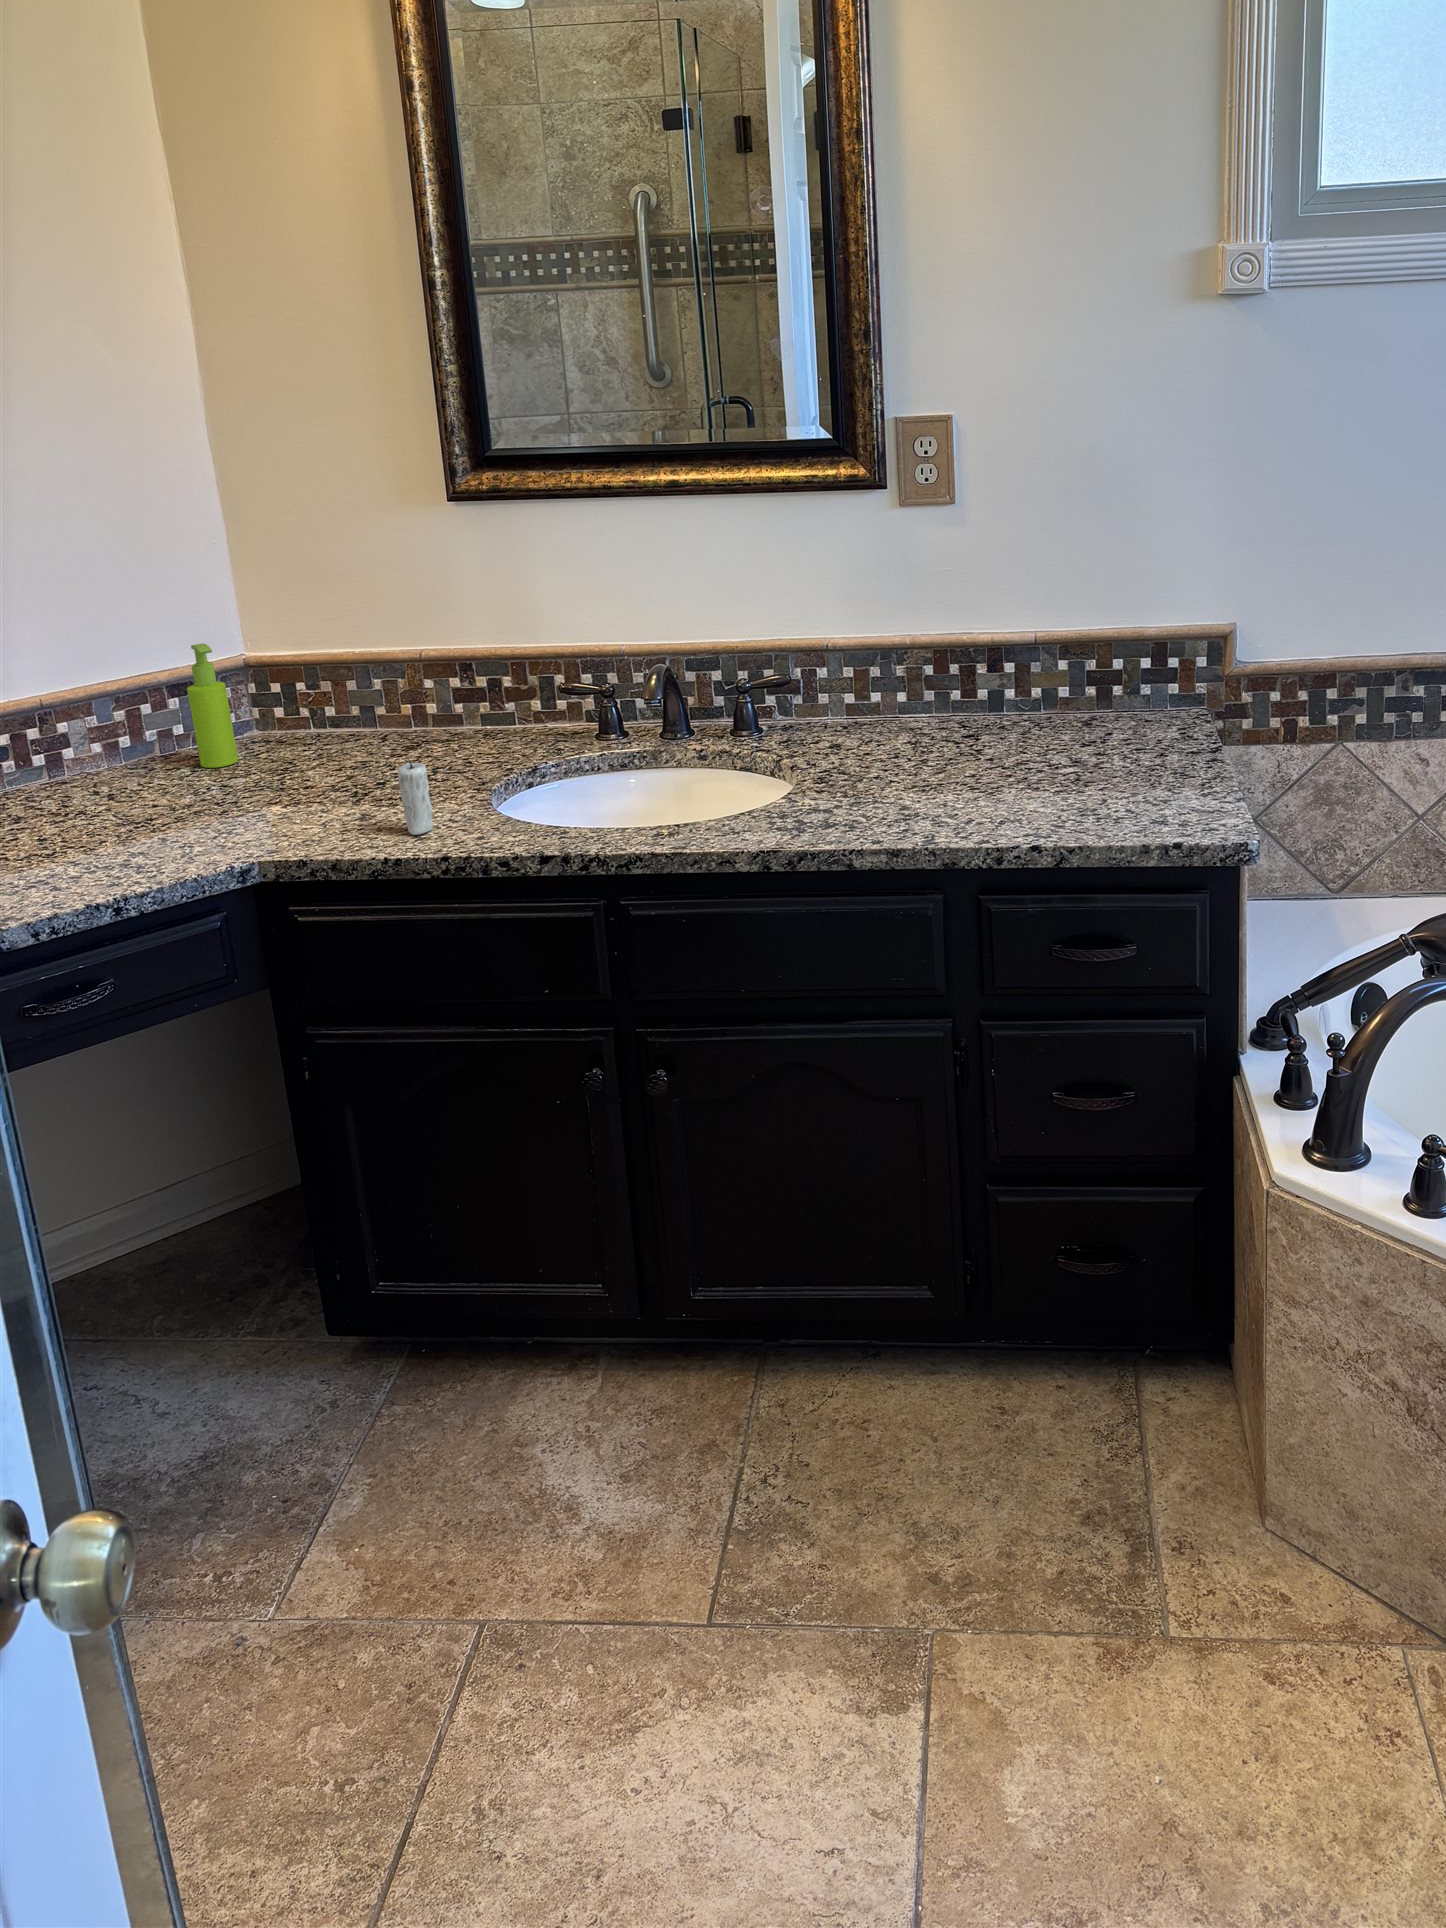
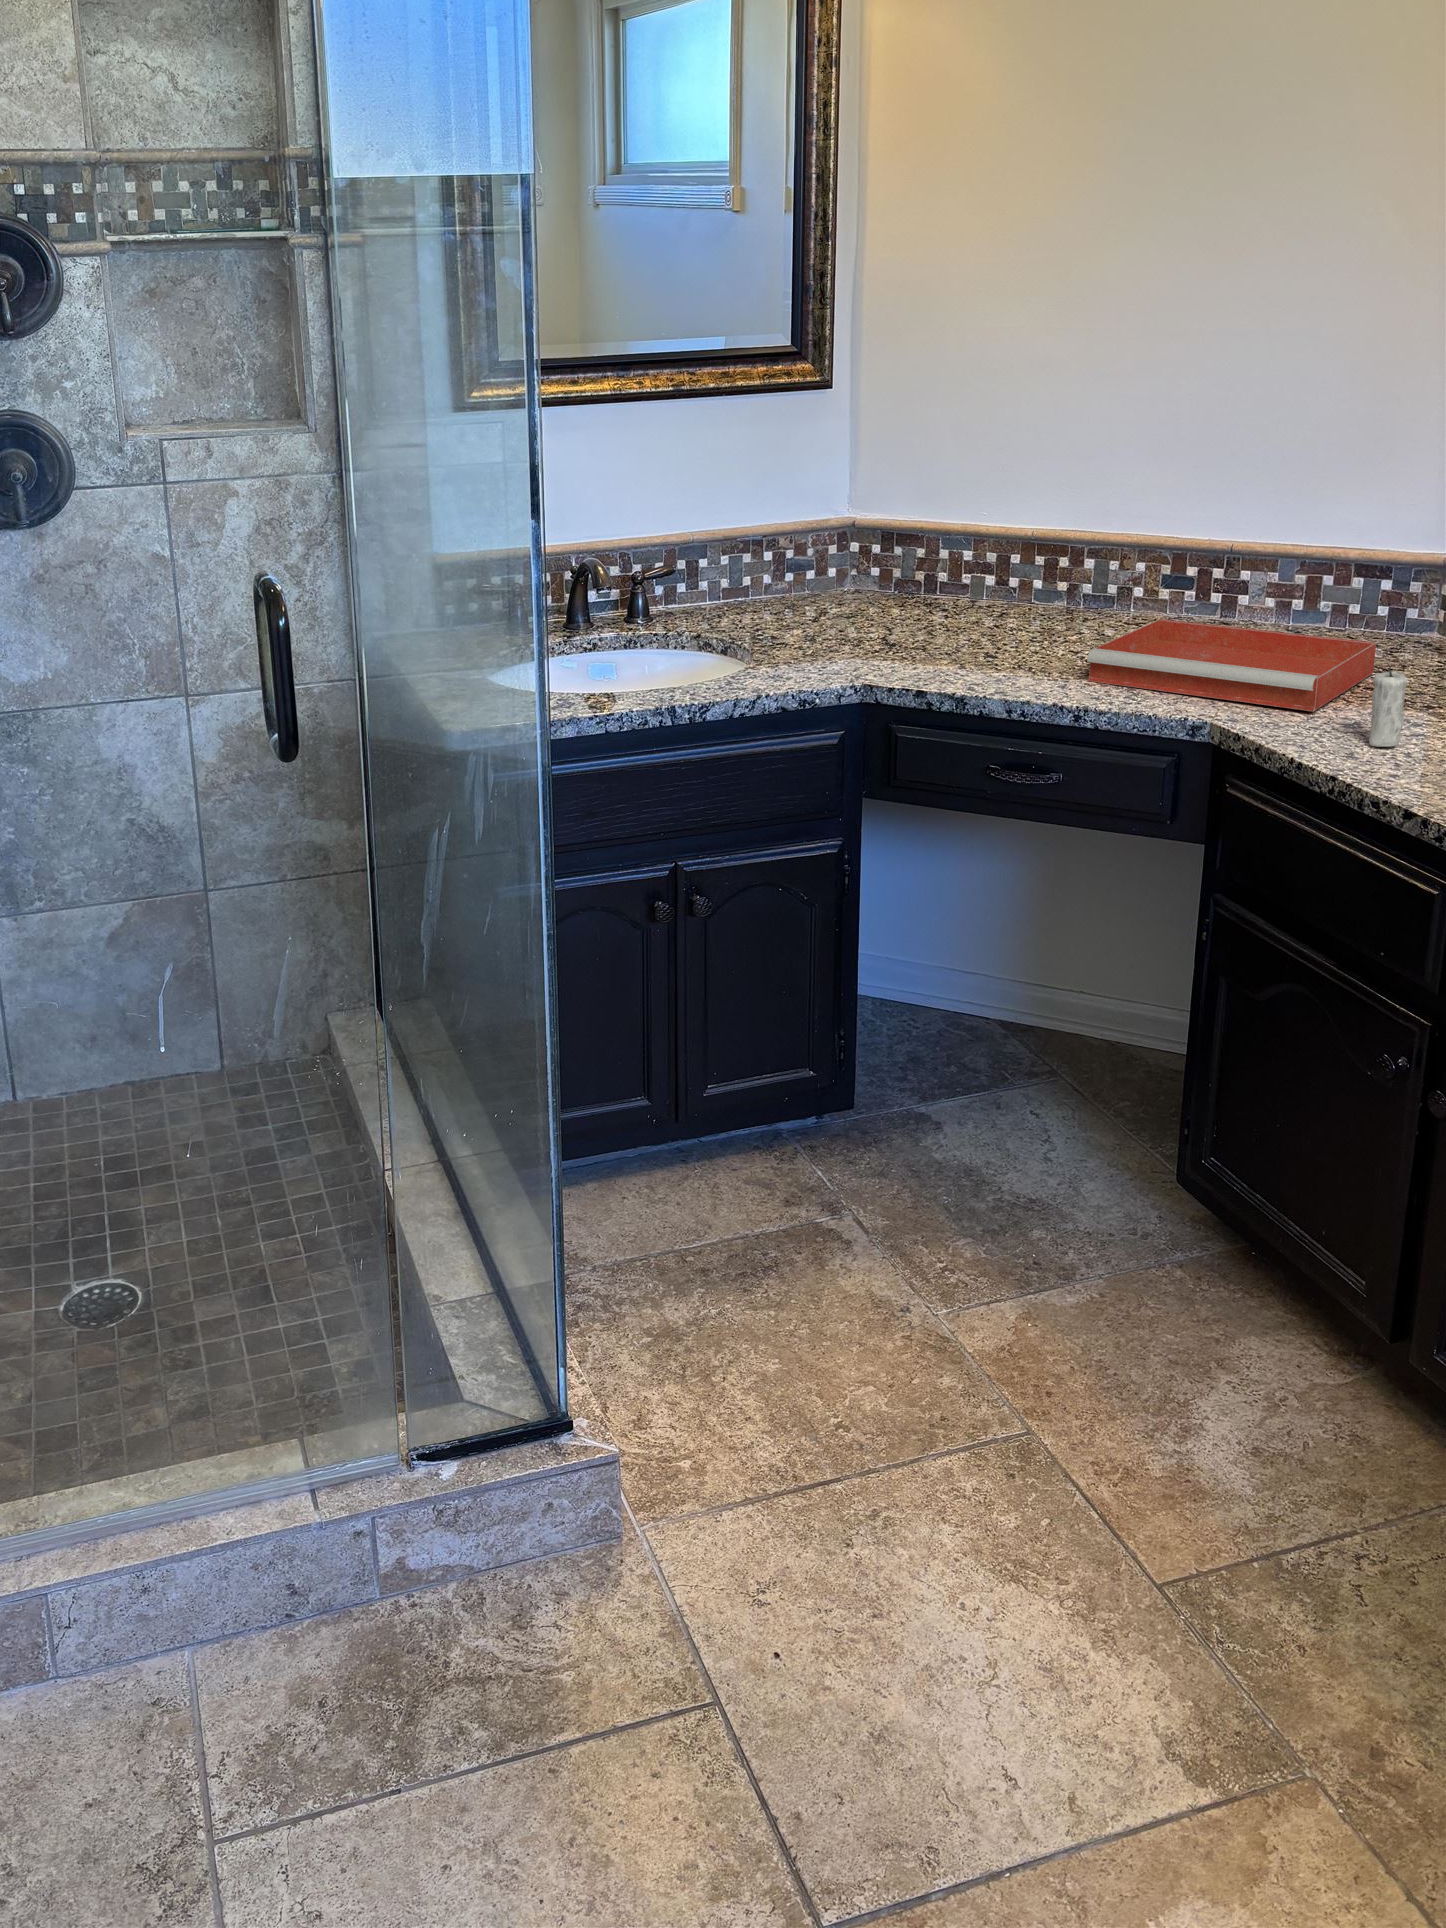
soap dispenser: present [187,643,238,768] -> none [1345,525,1392,651]
tray: none [37,751,317,878] -> present [1087,619,1376,711]

